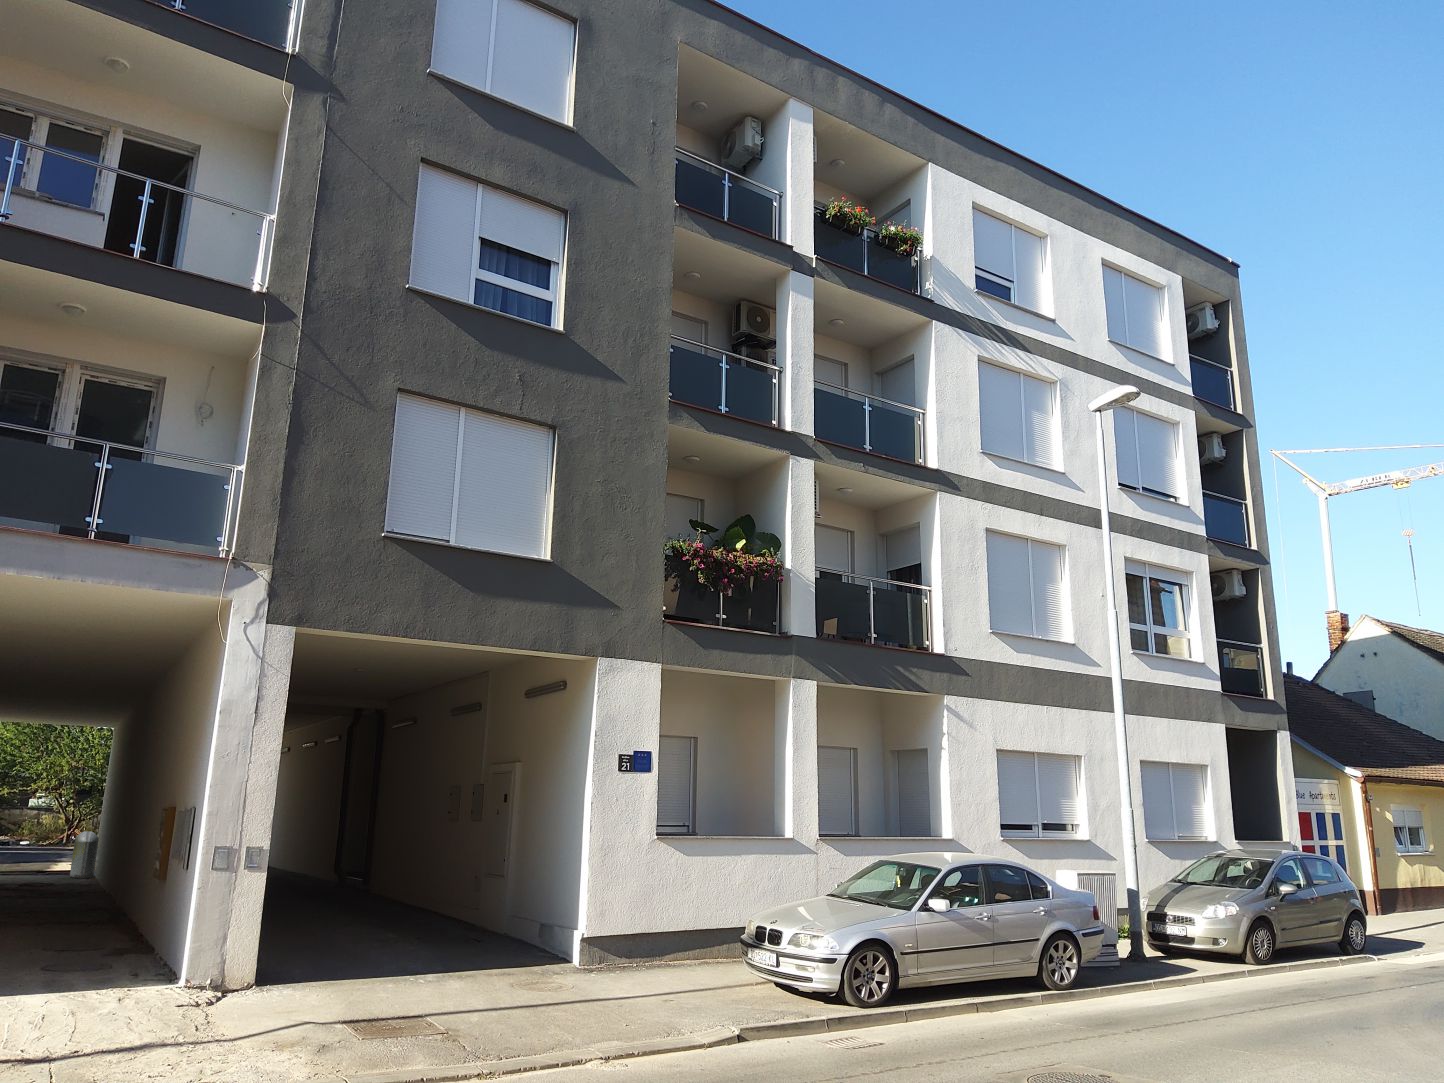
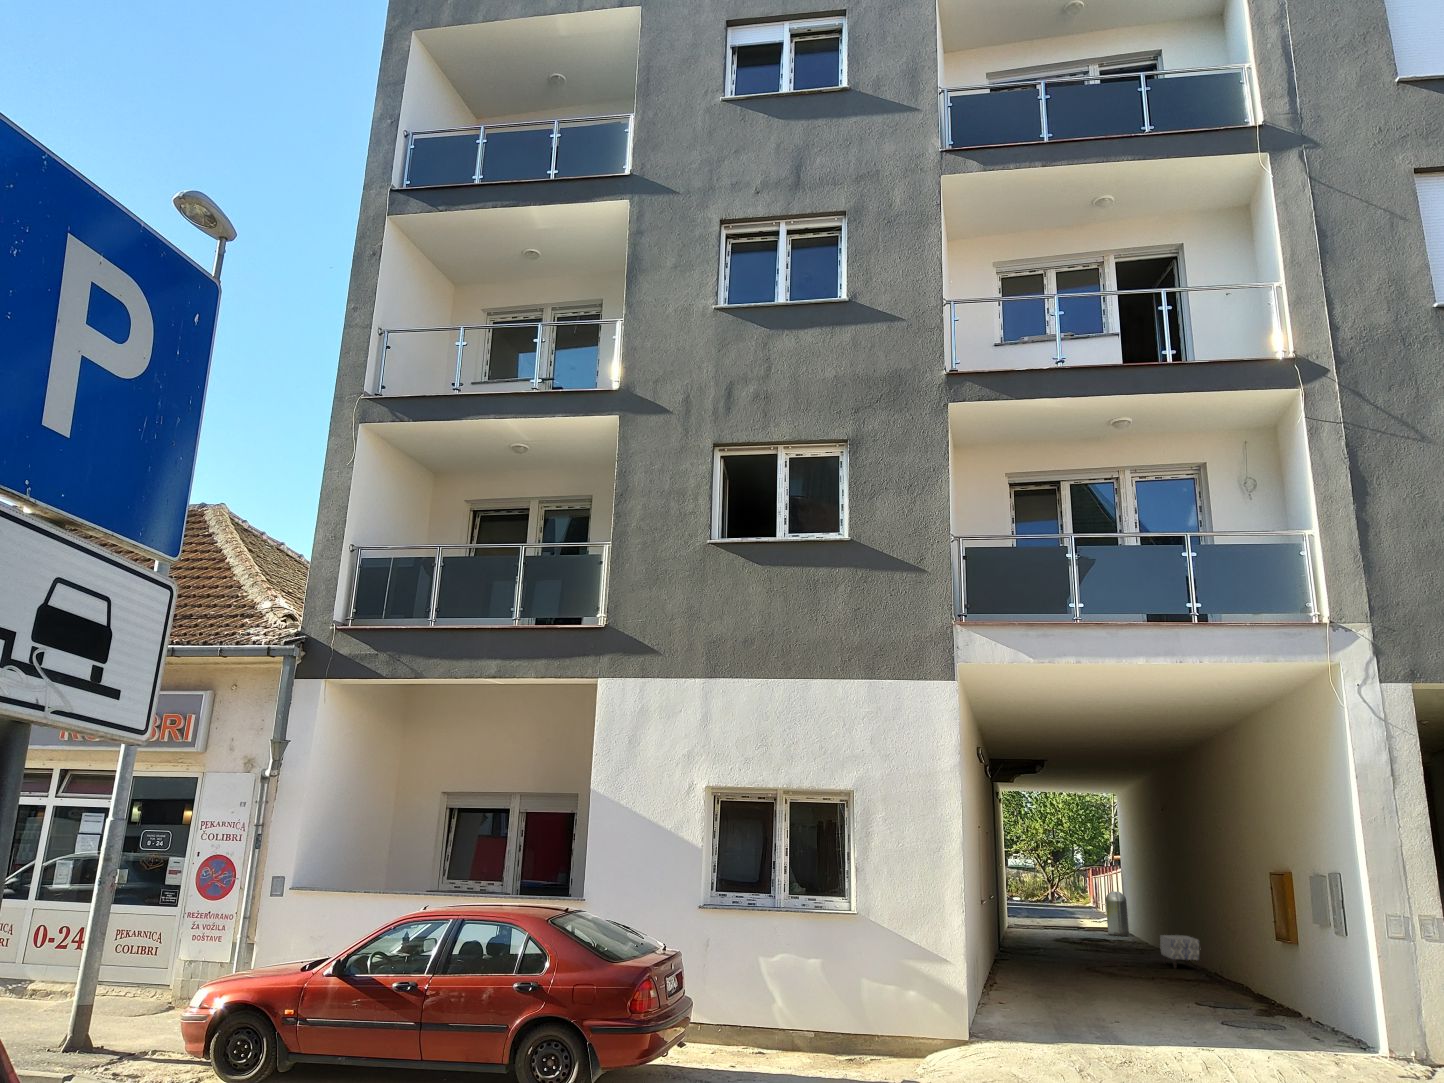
bench: none [83,876,121,911] -> present [1160,935,1199,968]

